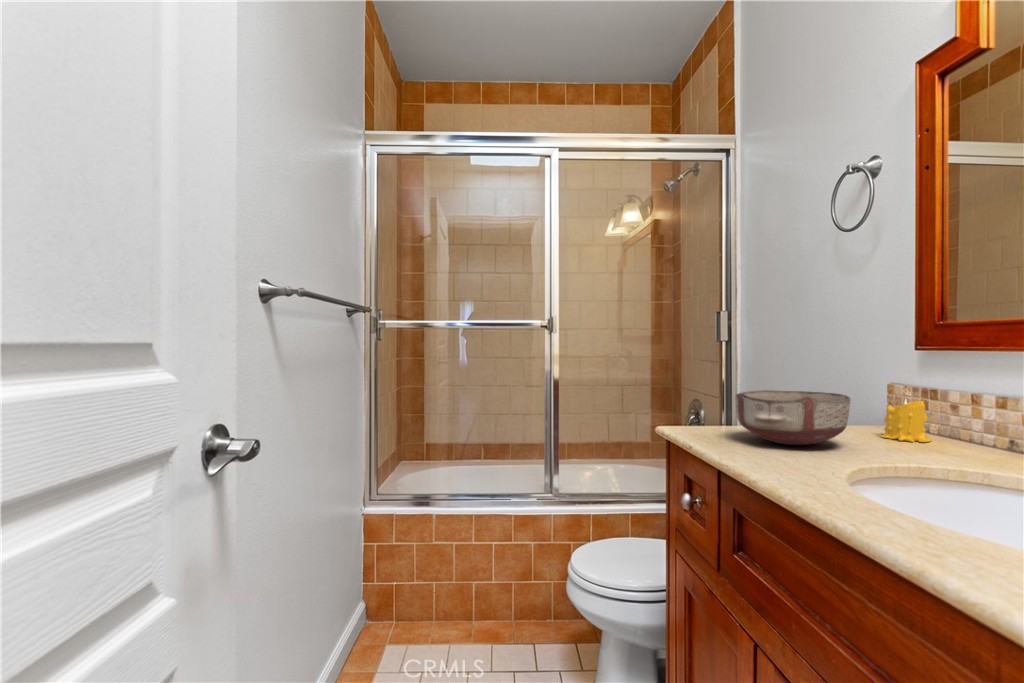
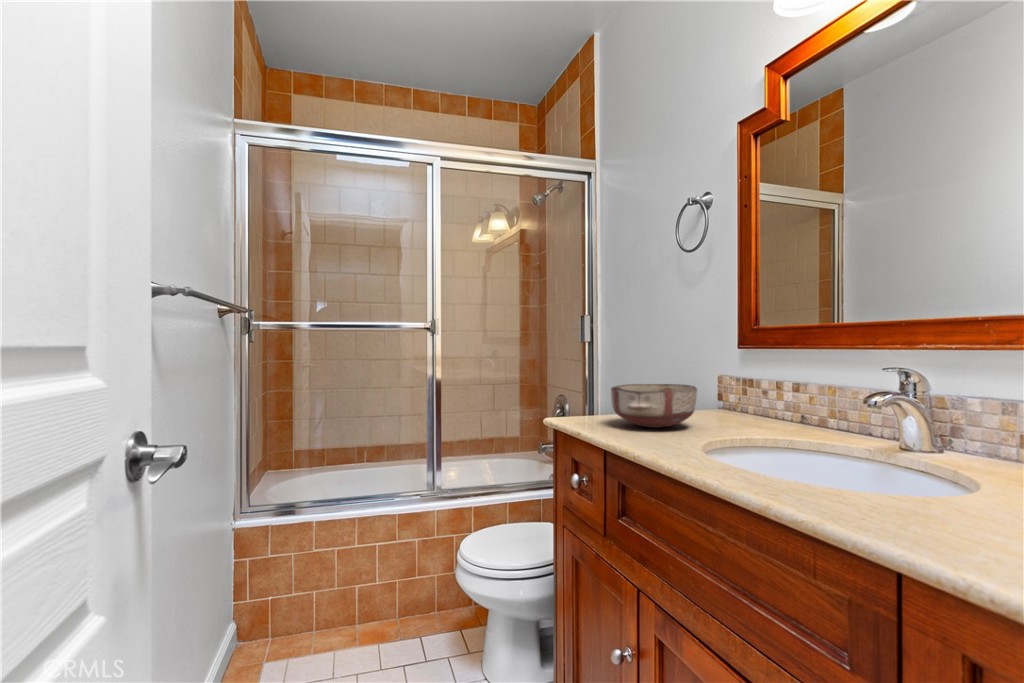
candle: present [880,400,932,442] -> none [715,387,752,421]

